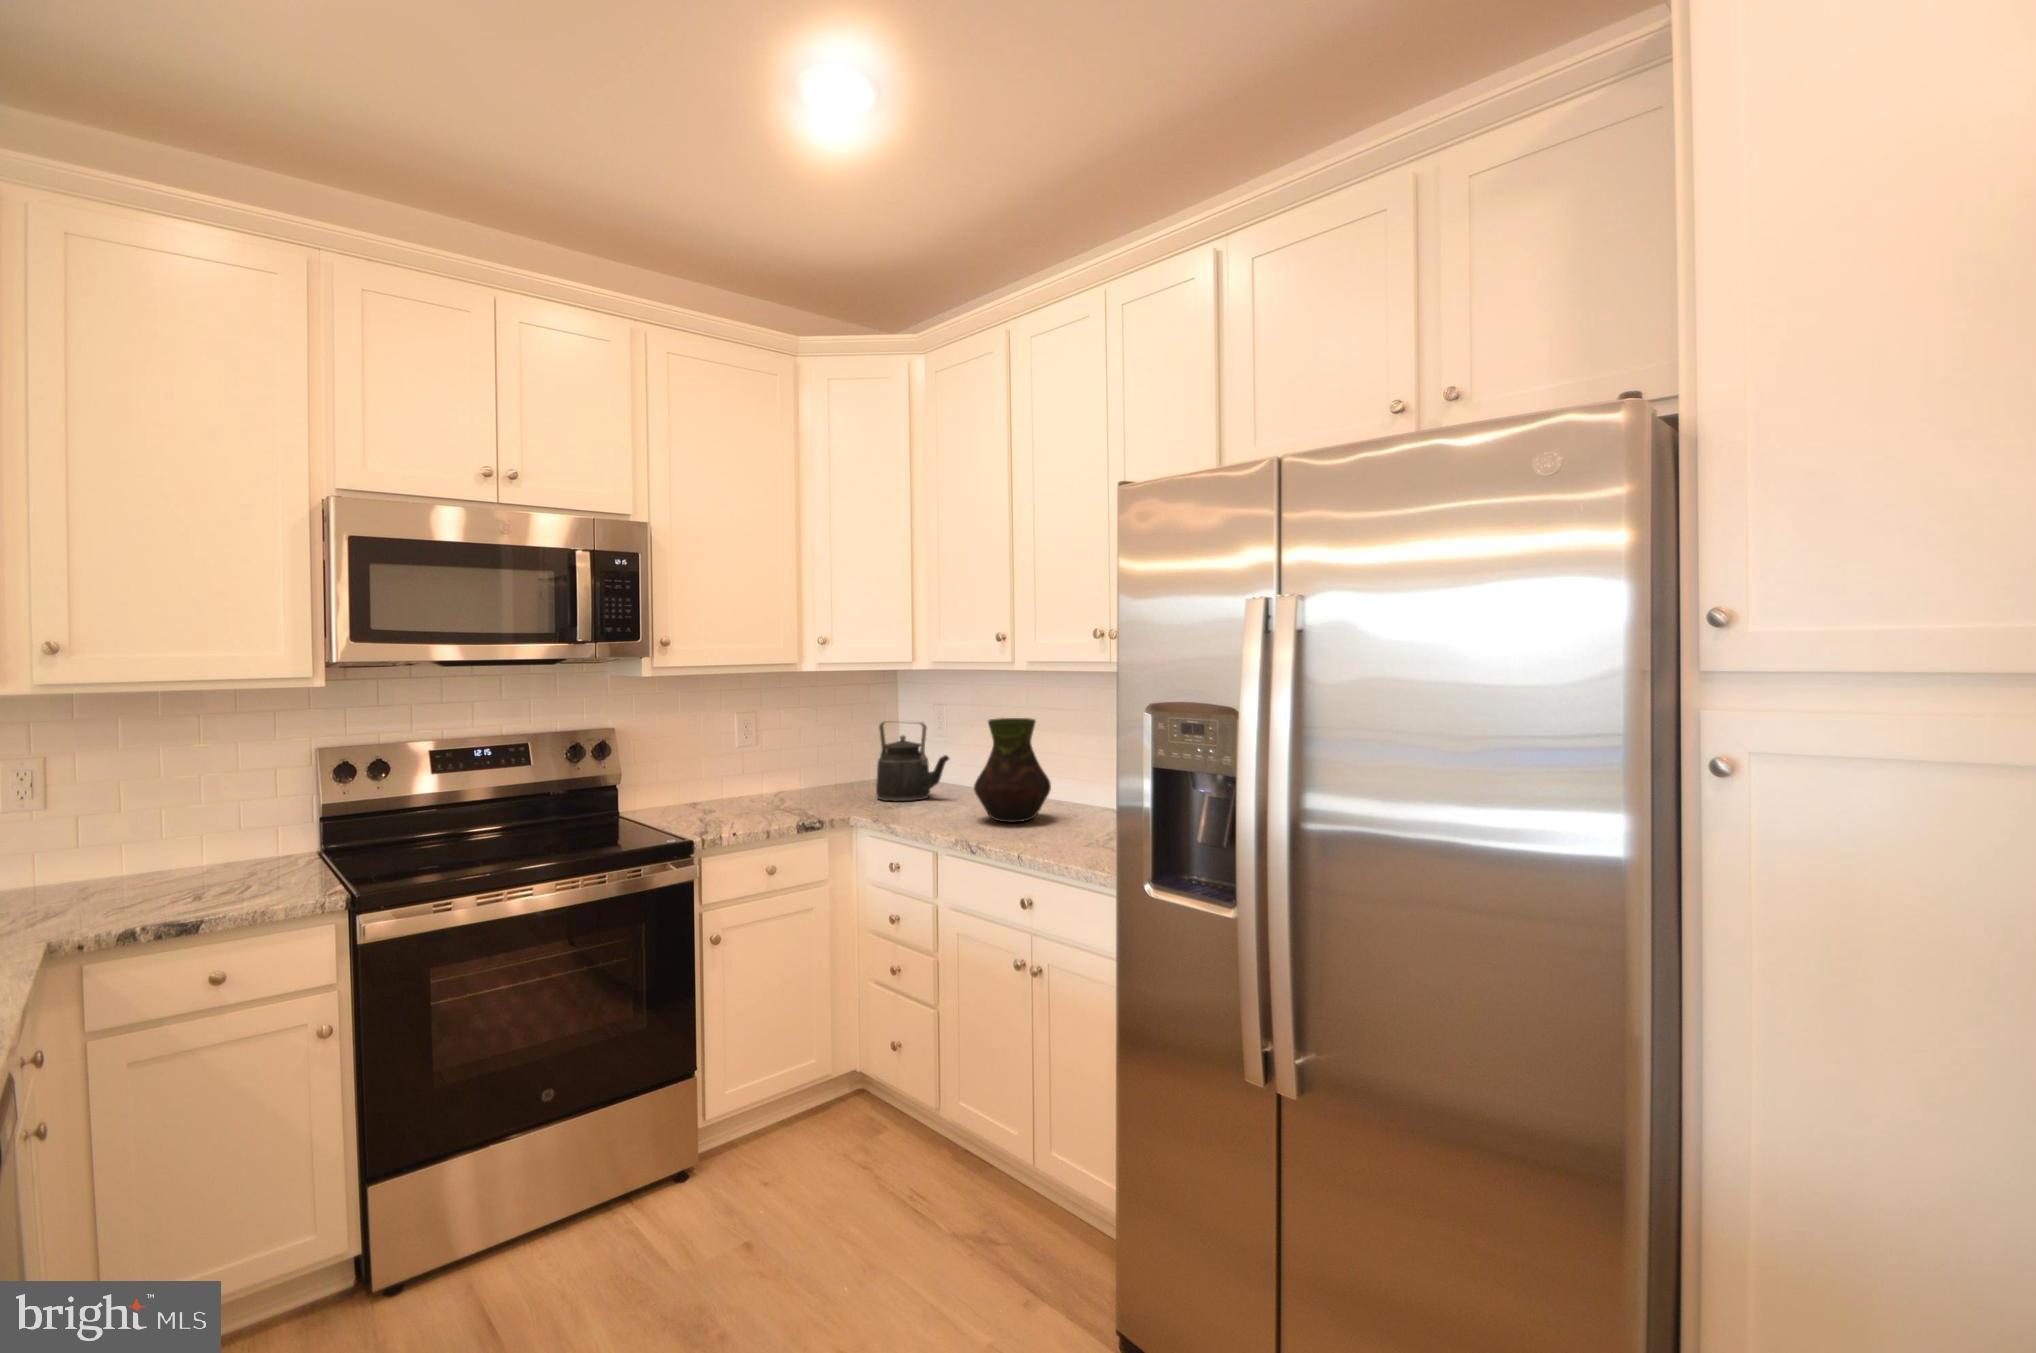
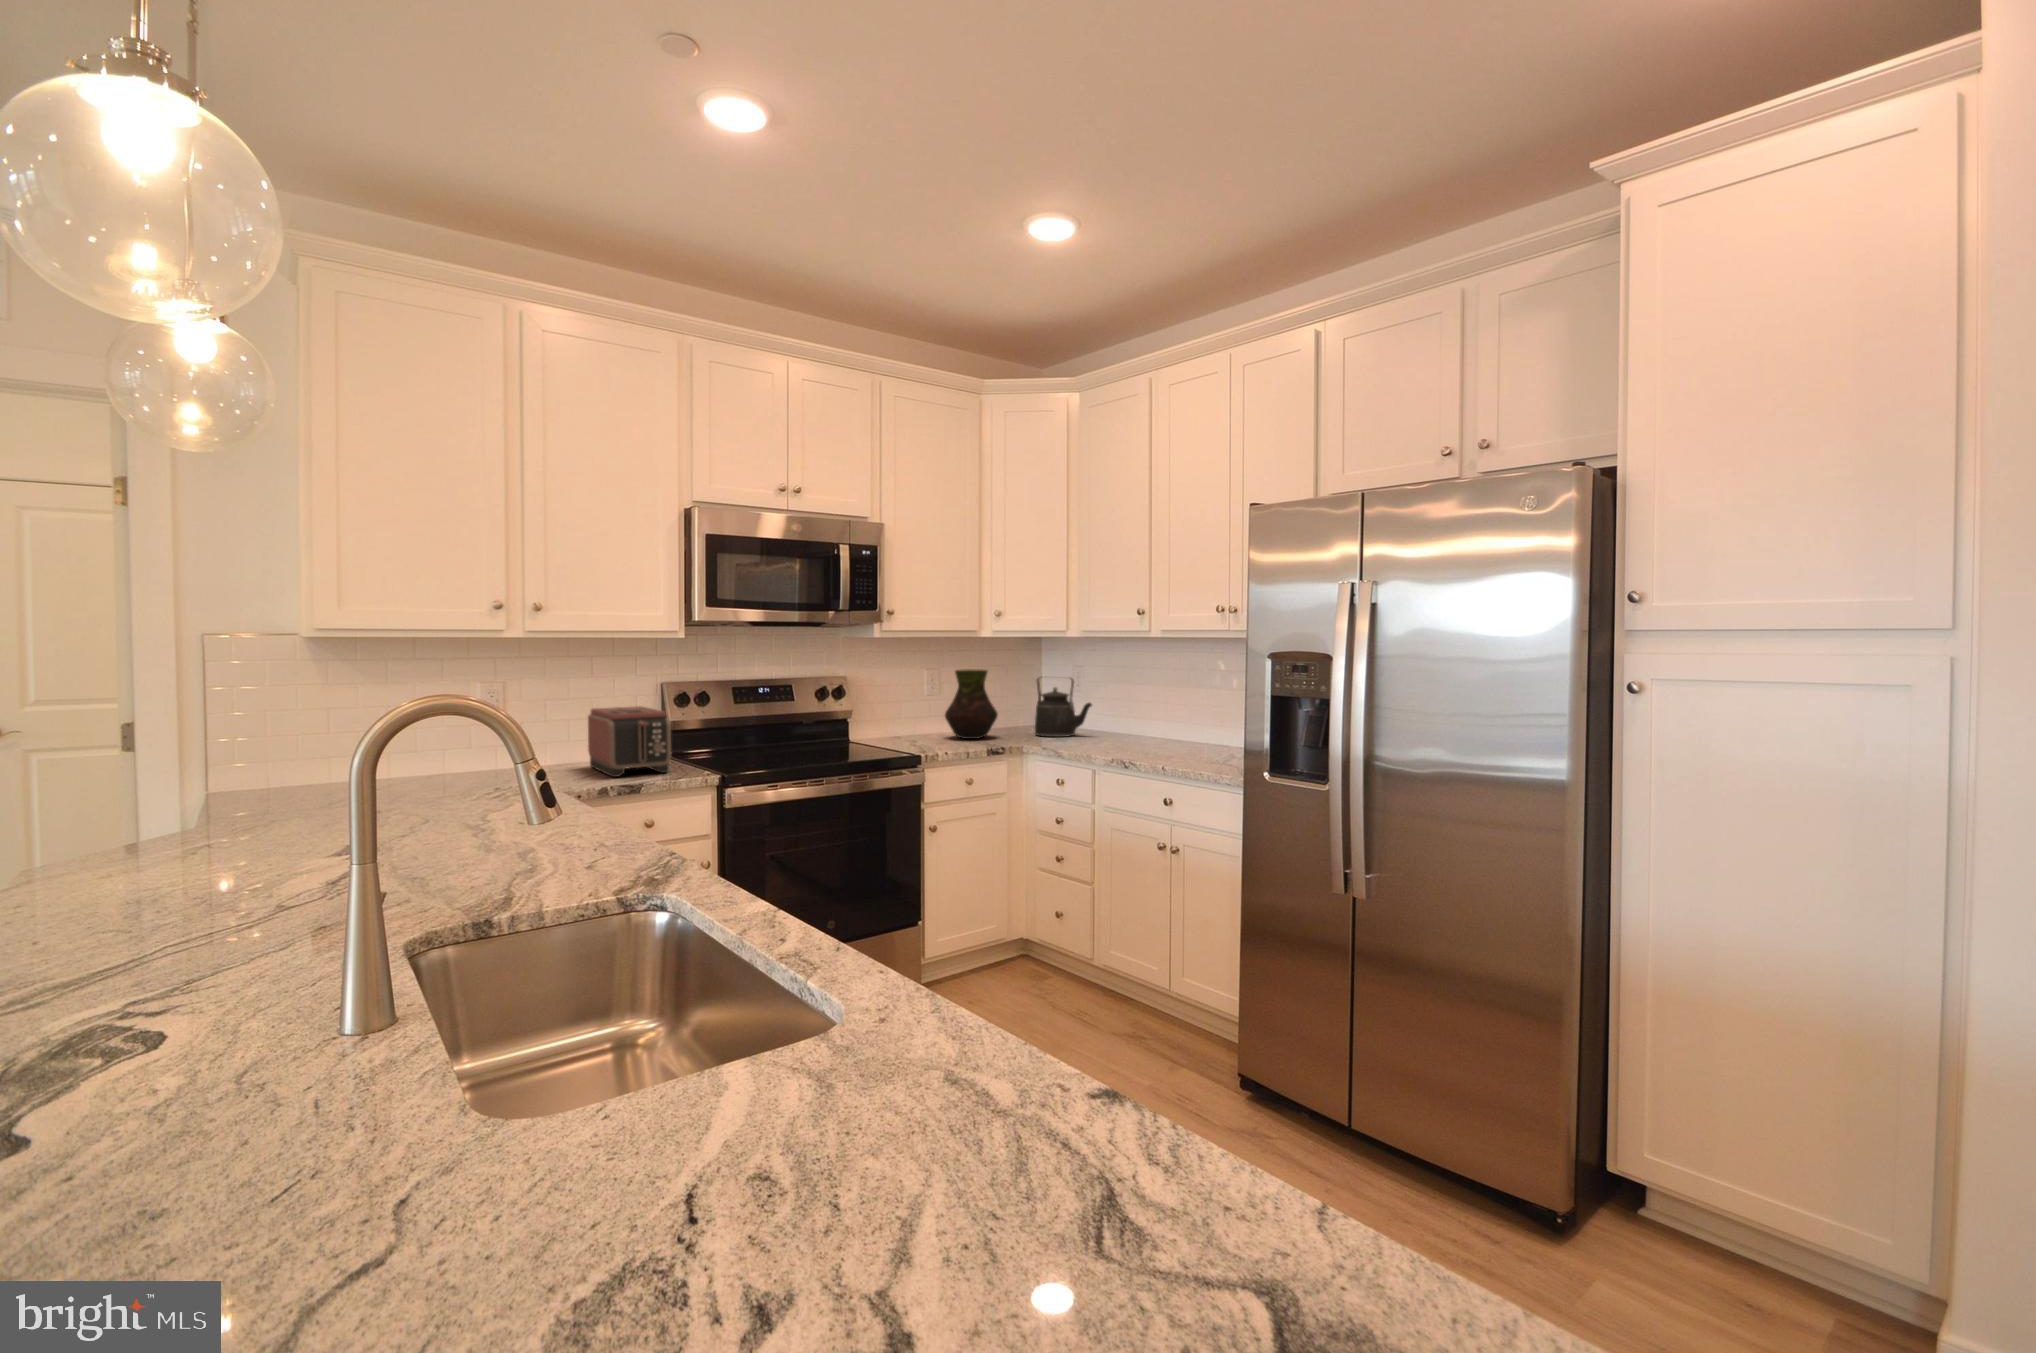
vase: present [974,718,1051,822] -> present [945,669,998,739]
toaster: none [160,786,279,904] -> present [588,706,671,777]

